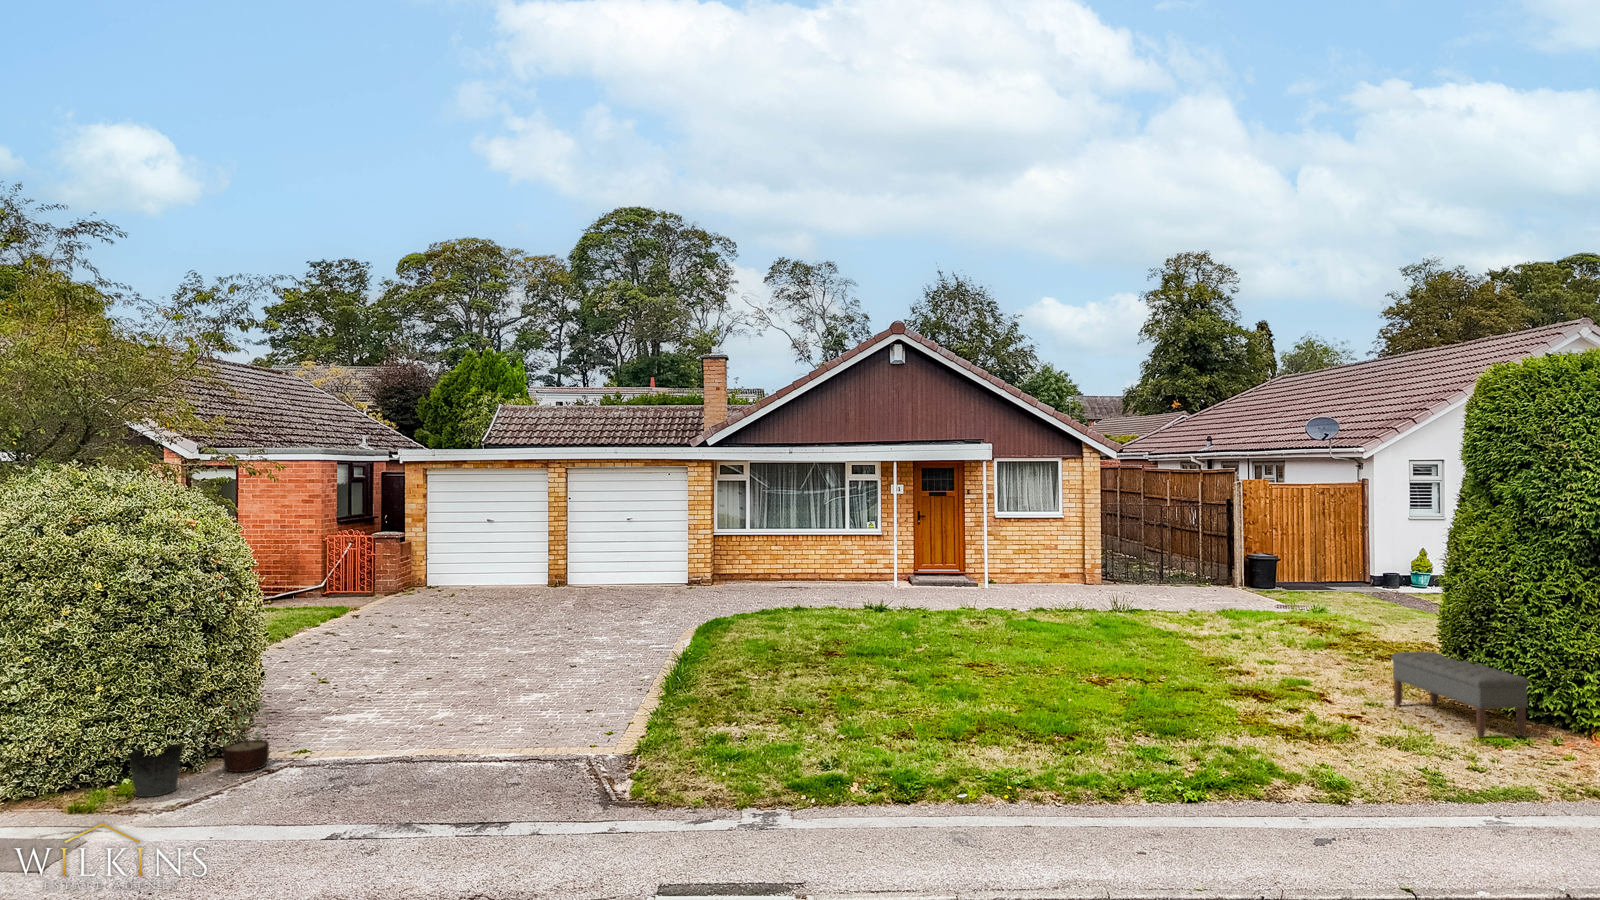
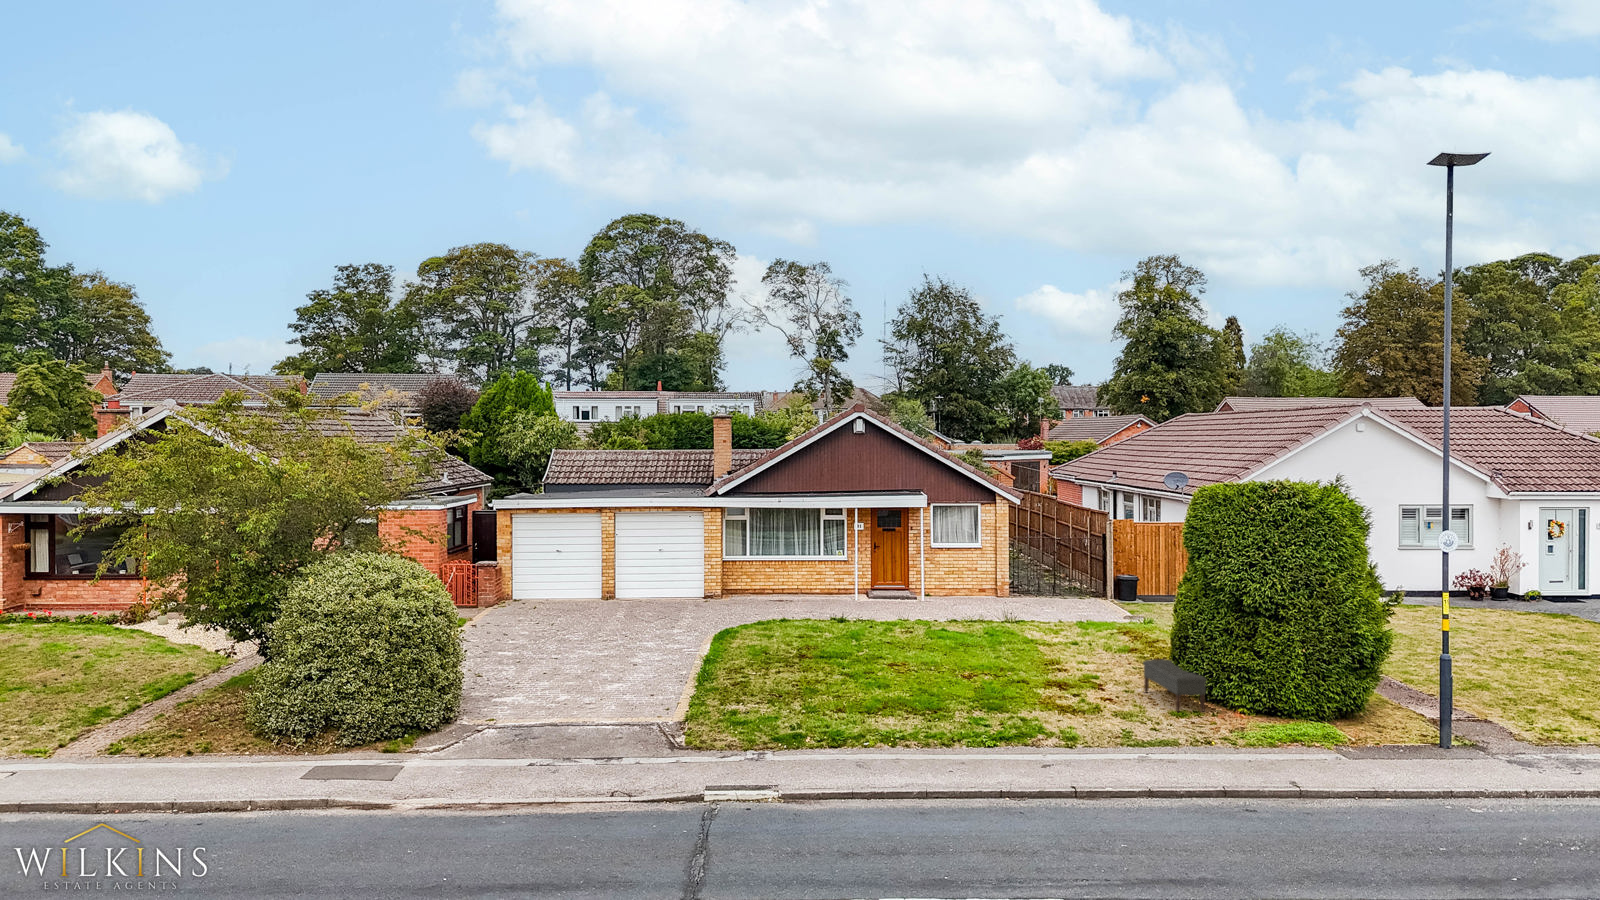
decorative plant: present [220,700,269,772] -> none [451,690,478,731]
bucket: present [127,743,186,797] -> none [410,715,439,744]

